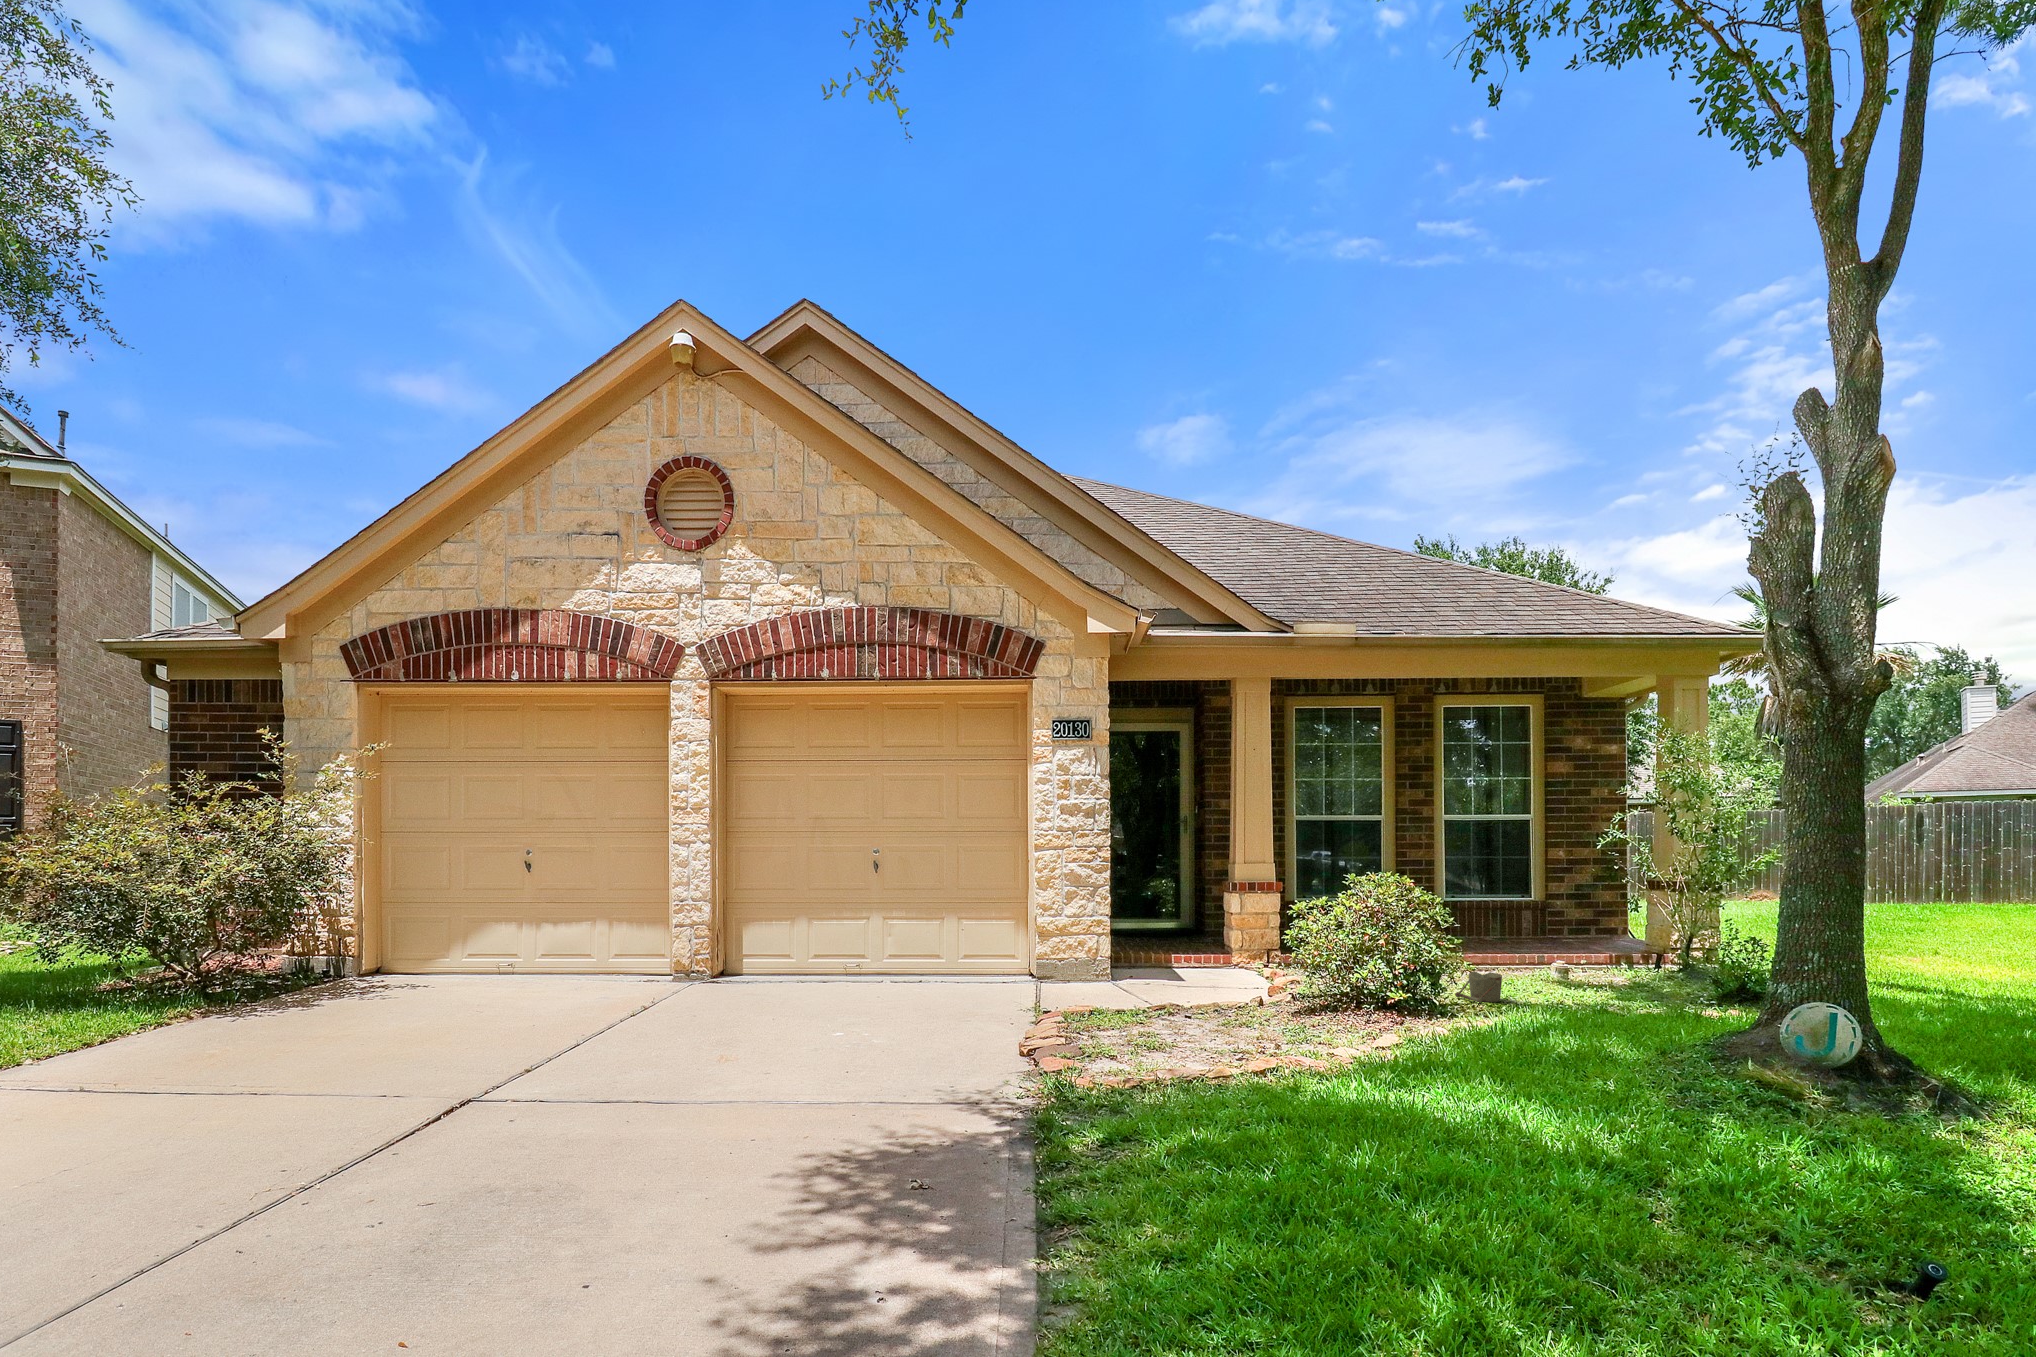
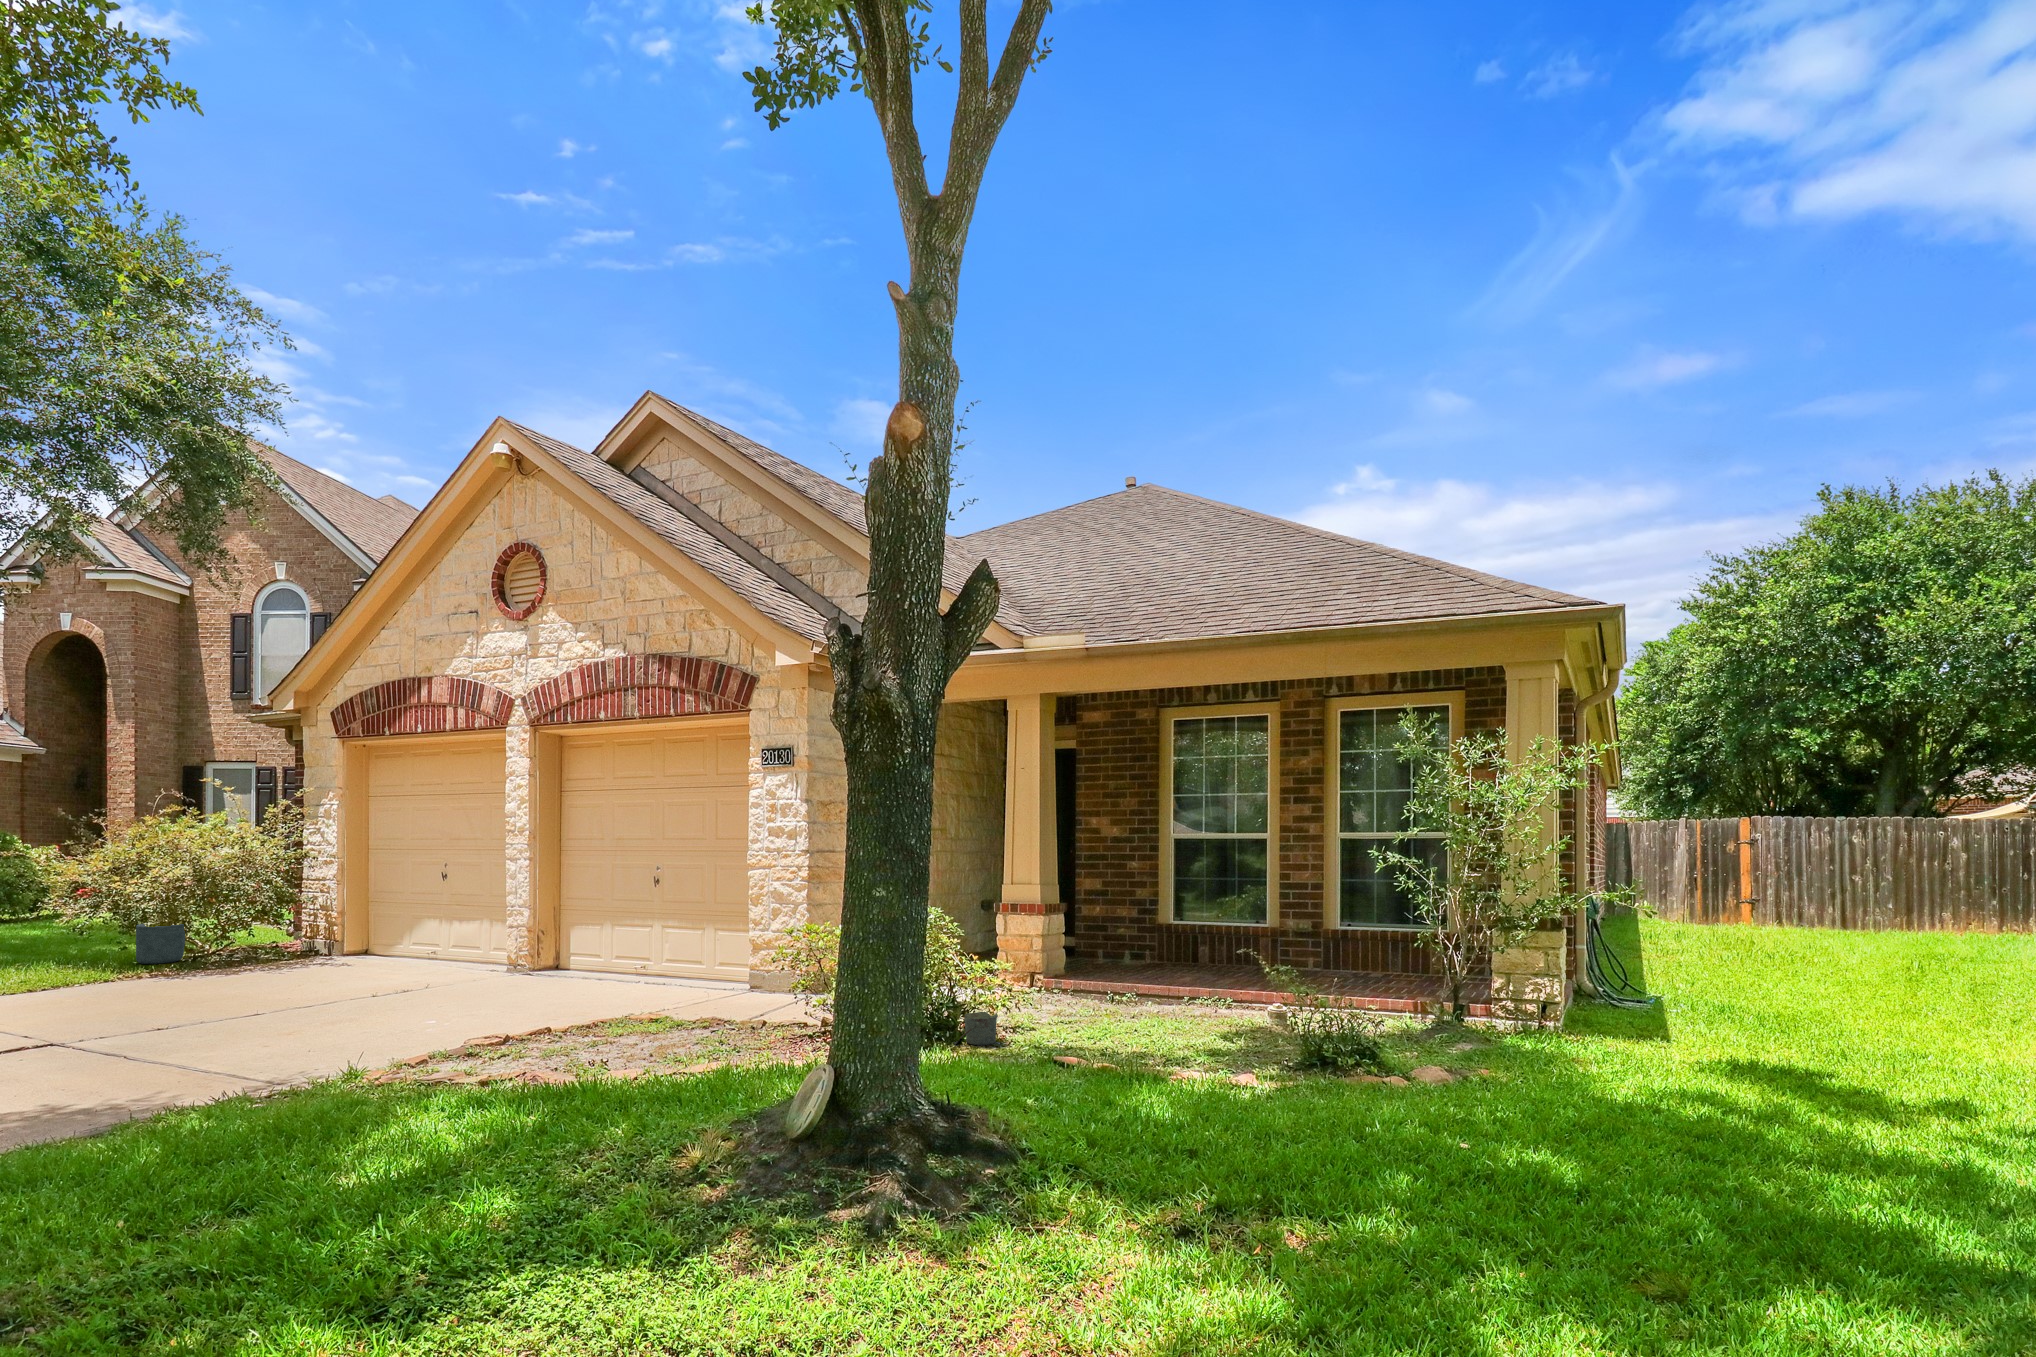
planter: none [50,930,129,993] -> present [136,924,185,964]

